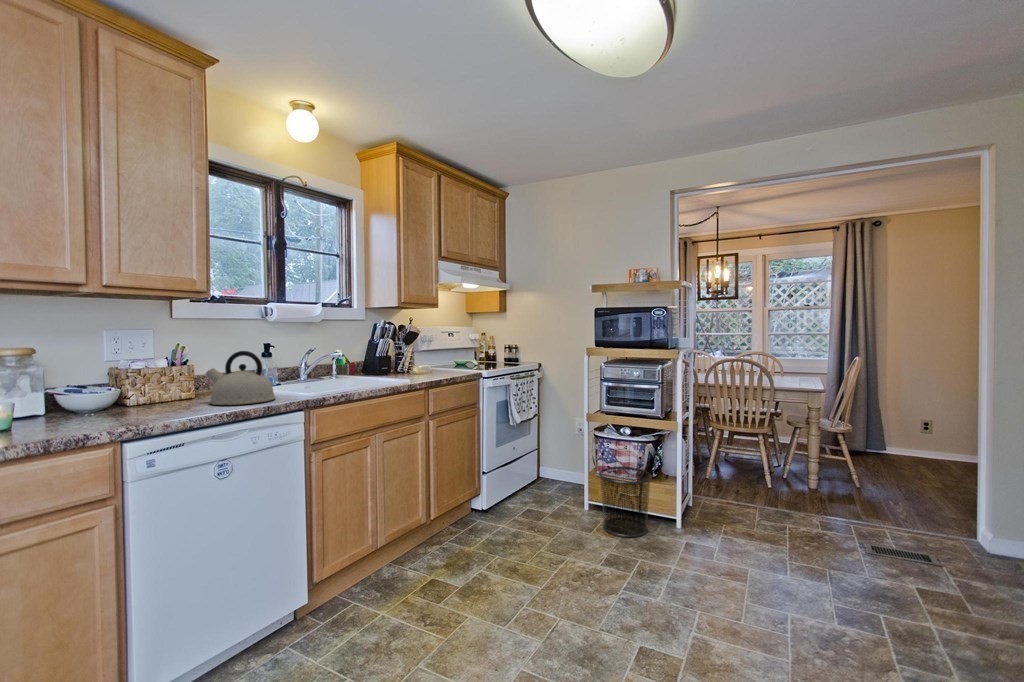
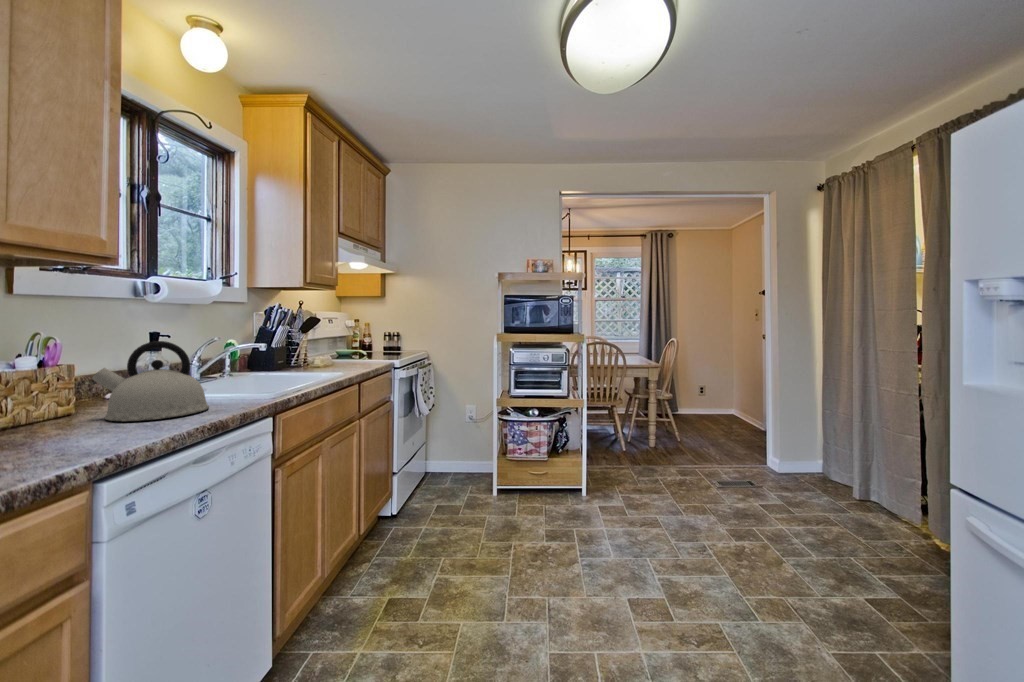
waste bin: present [599,466,652,537] -> none [517,446,566,511]

